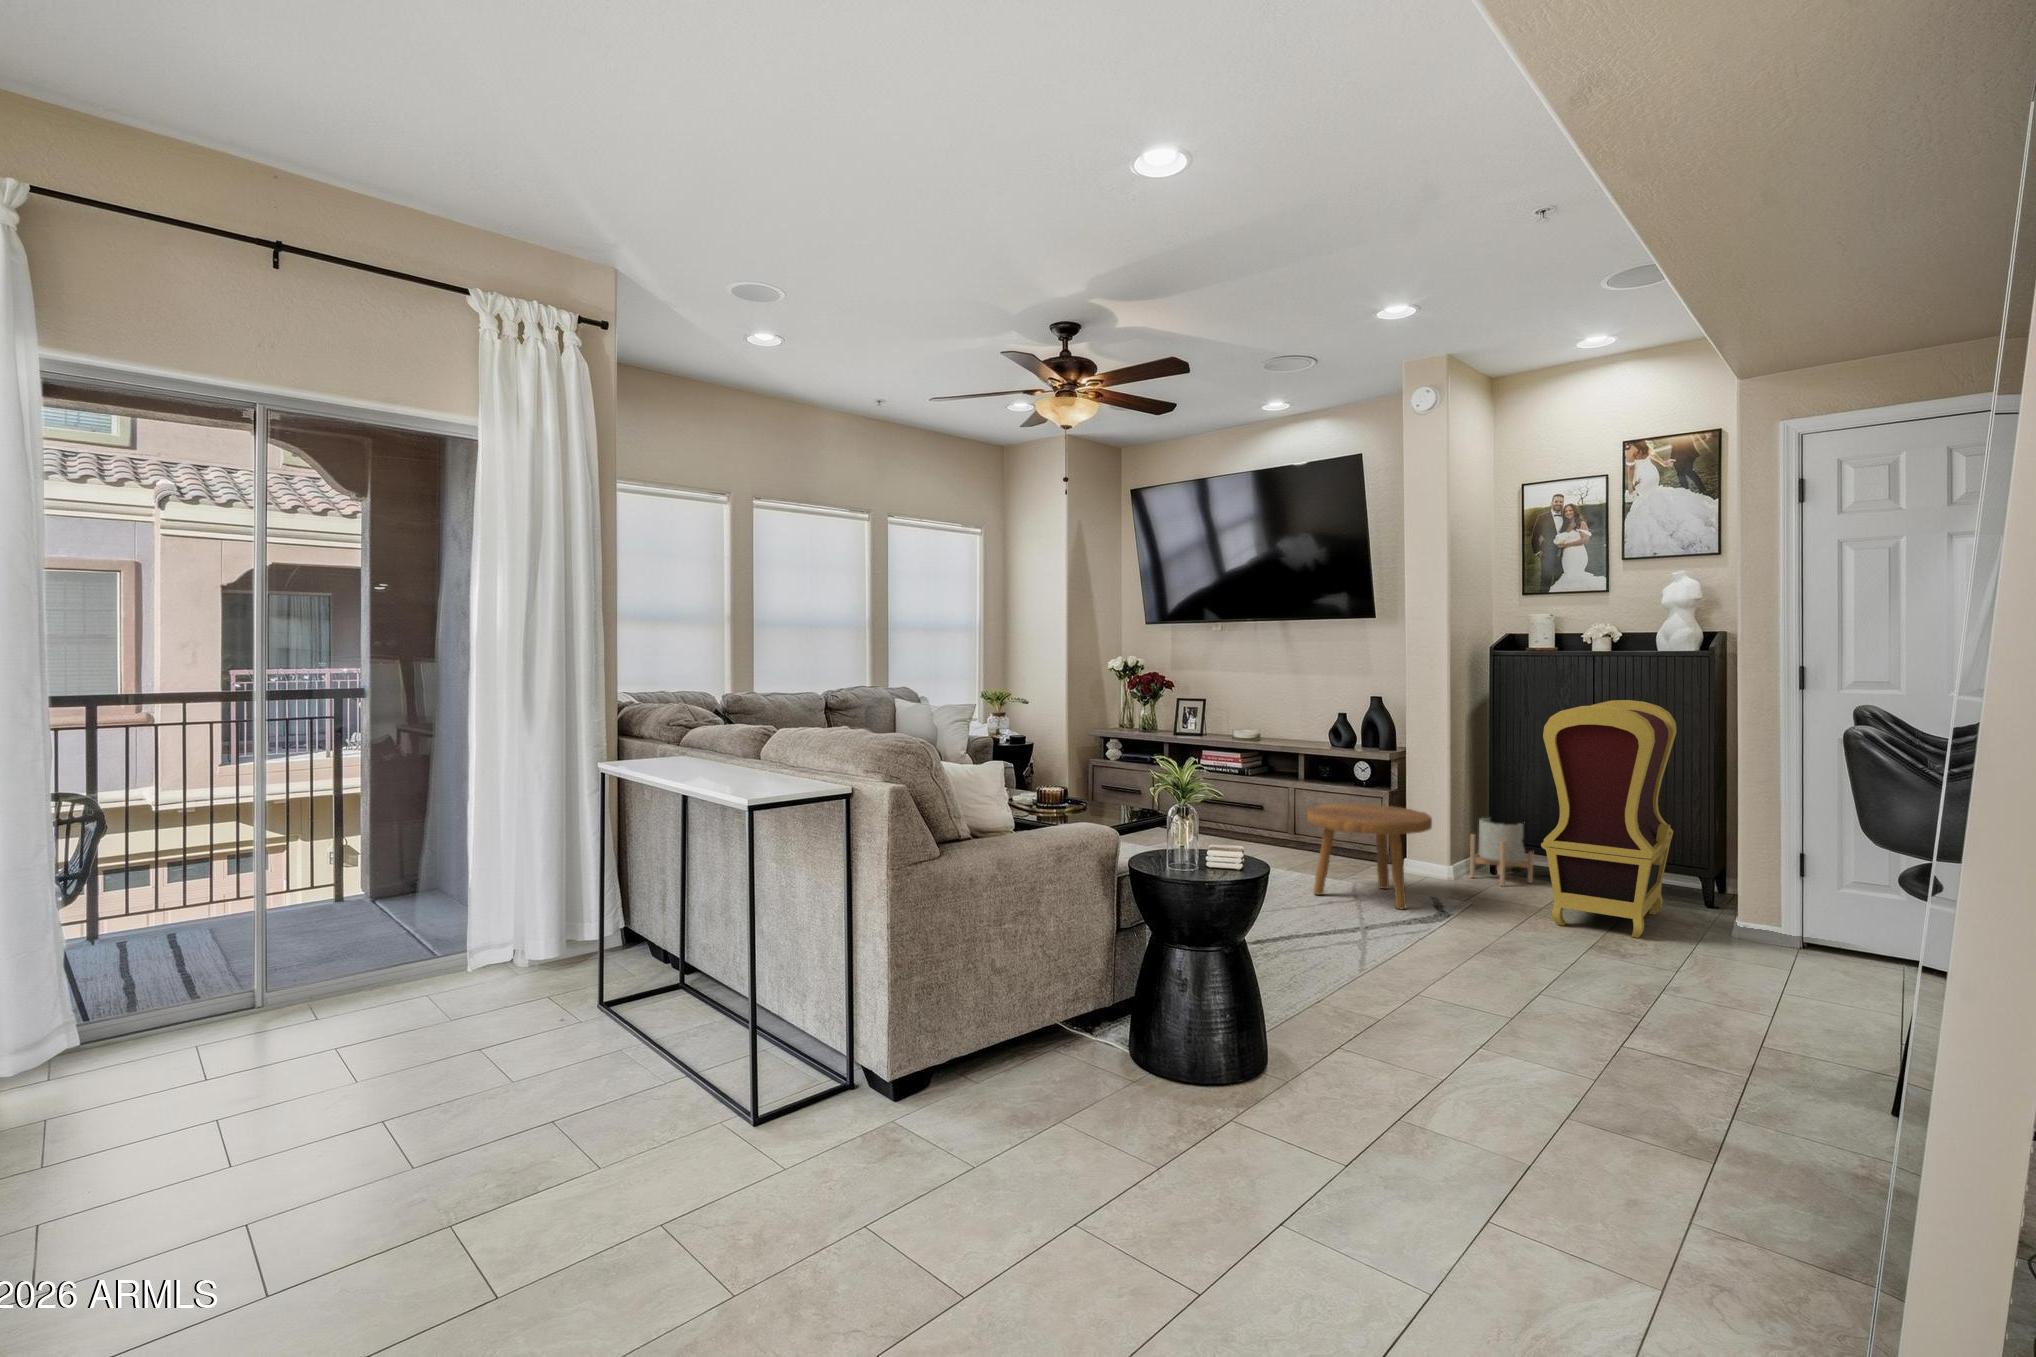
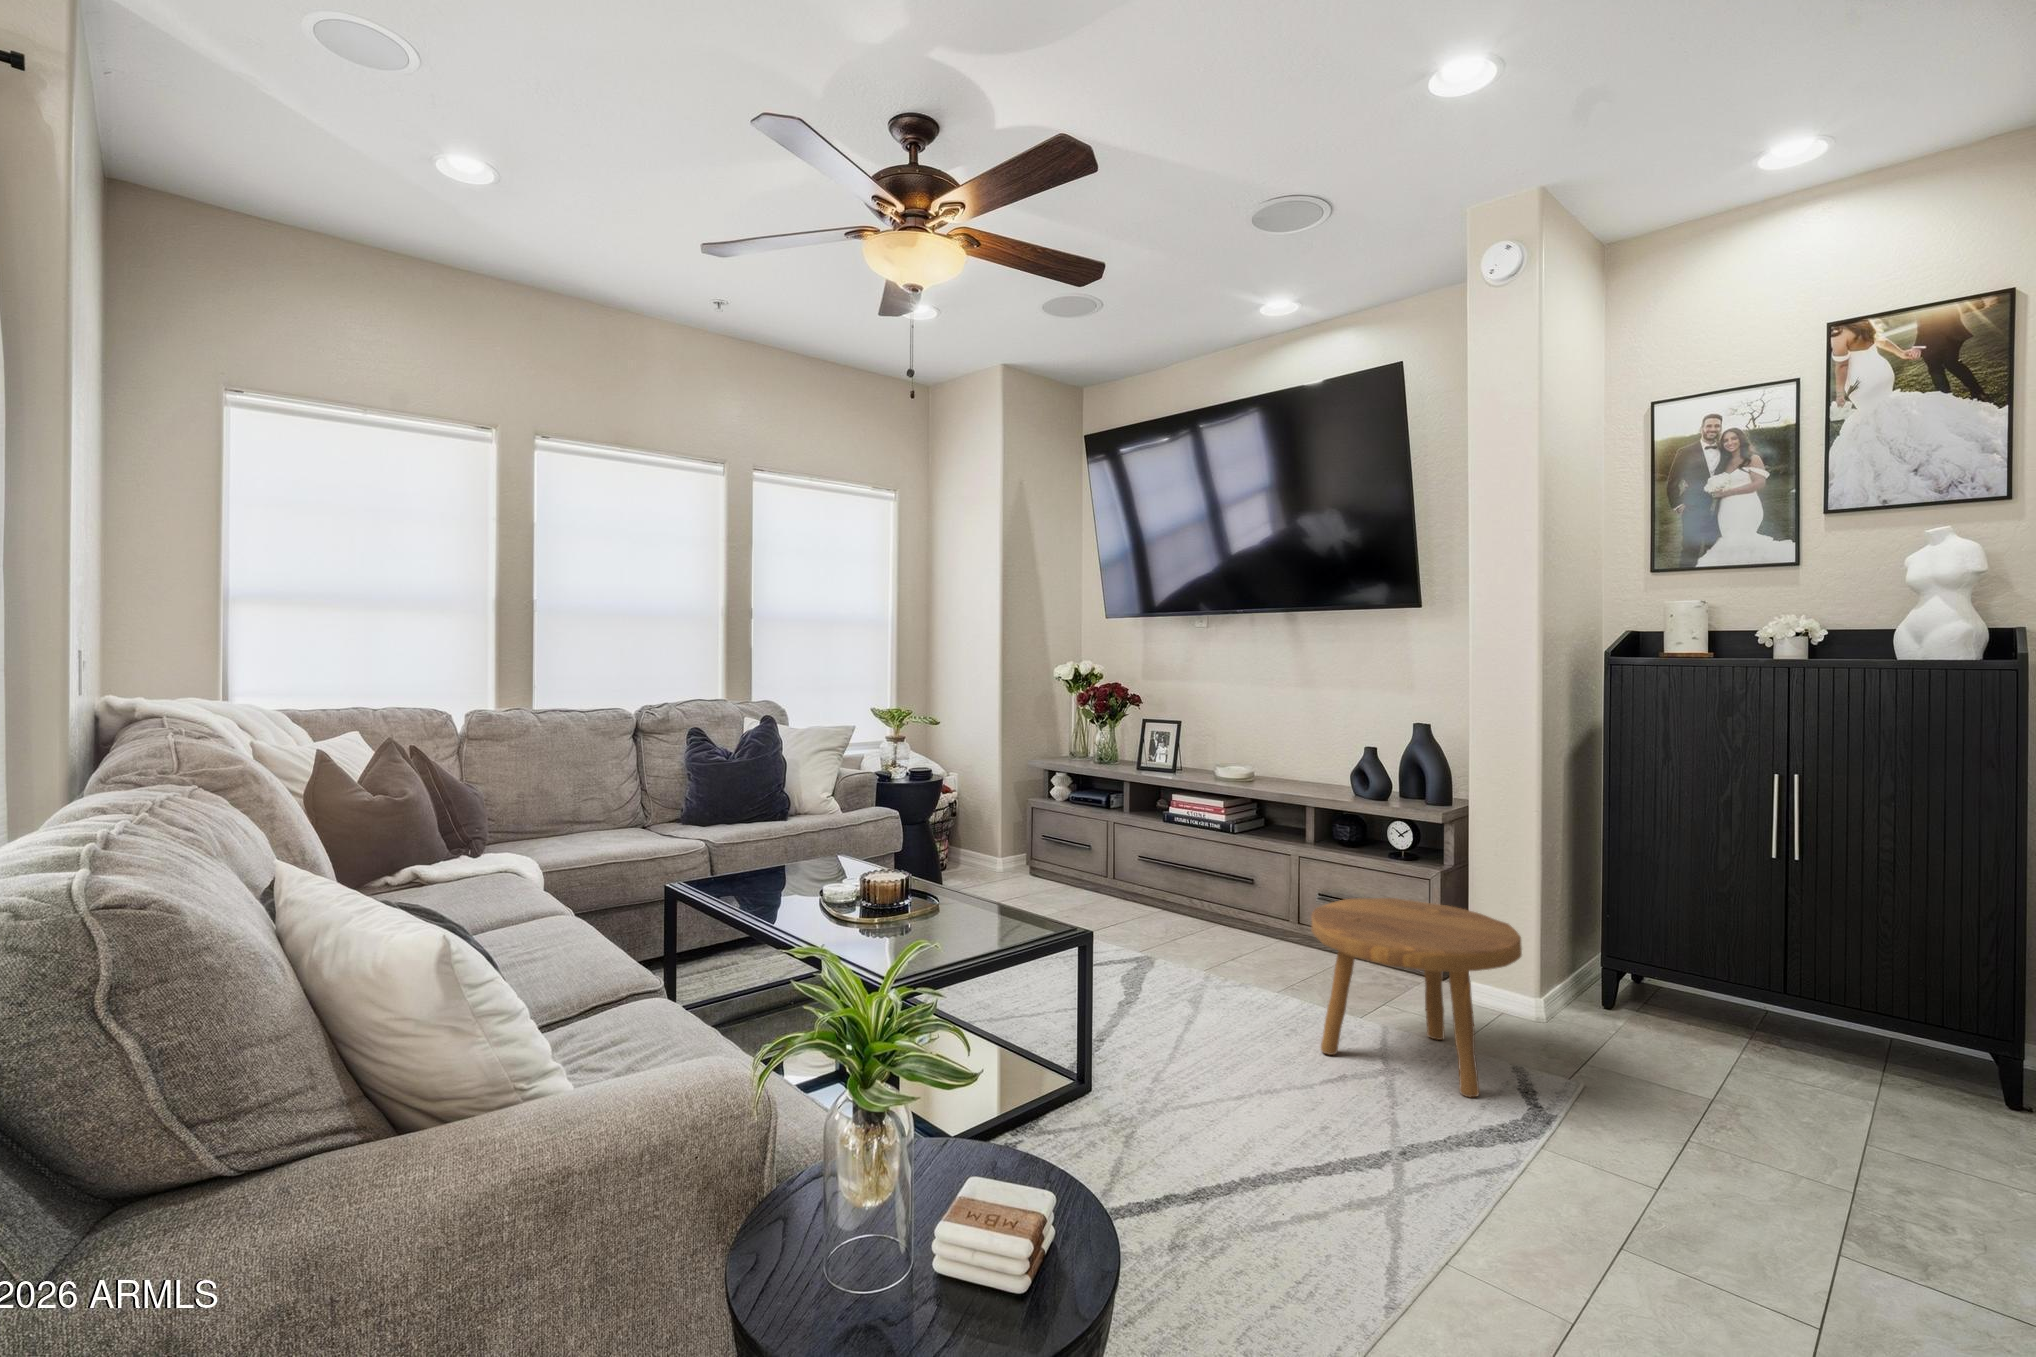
armchair: present [1541,700,1677,938] -> none [1730,742,1978,1199]
planter: present [1470,818,1533,886] -> none [1571,919,1678,1036]

